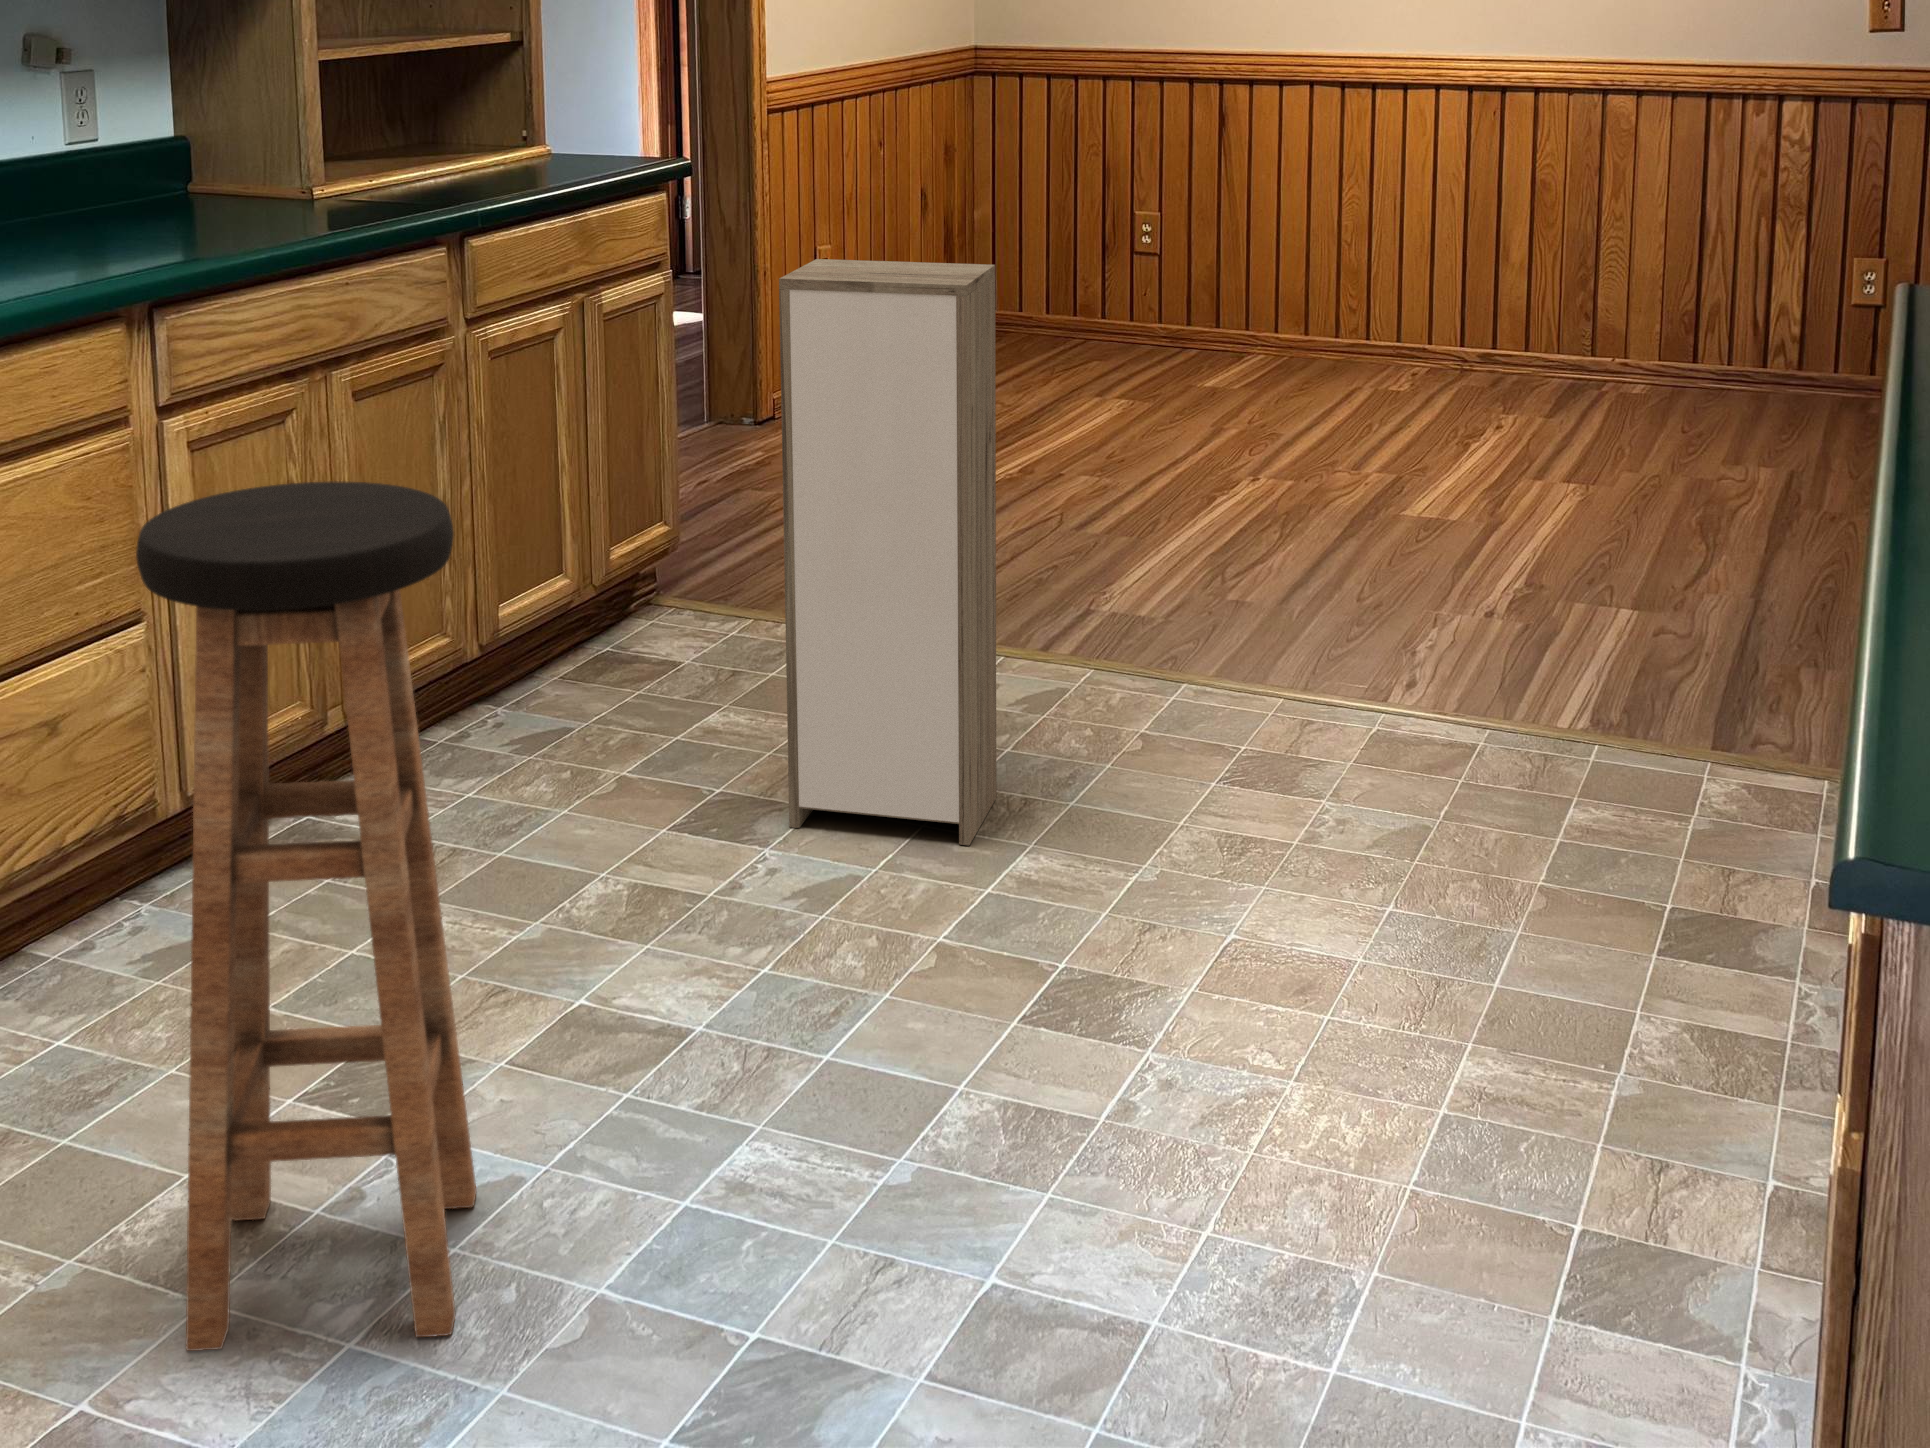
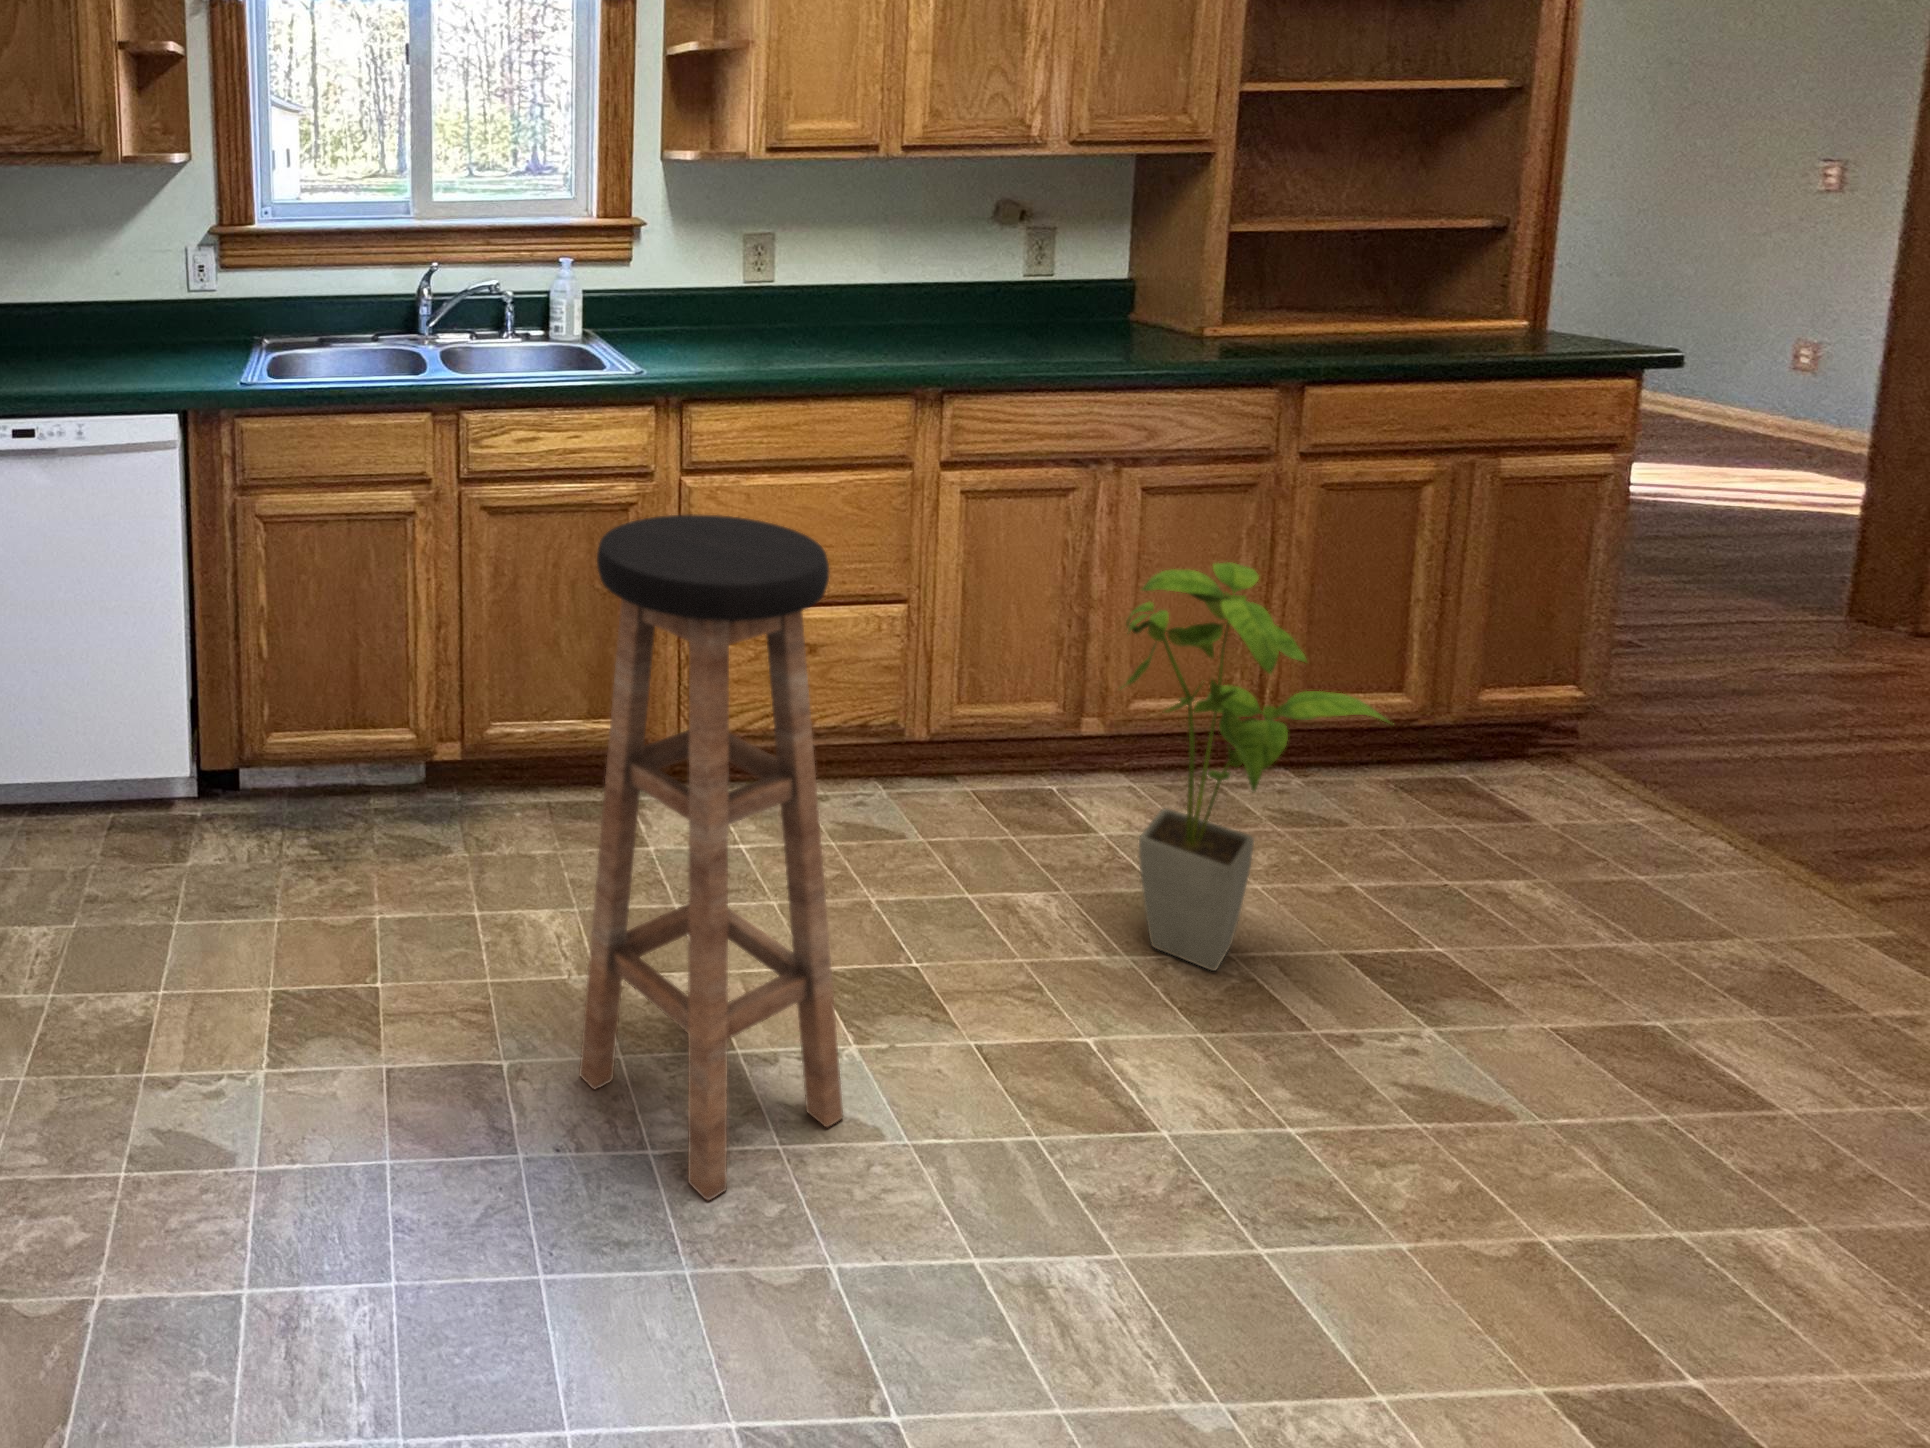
storage cabinet: present [779,259,996,845] -> none [1485,459,1908,1174]
house plant: none [457,436,706,903] -> present [1121,562,1392,971]

